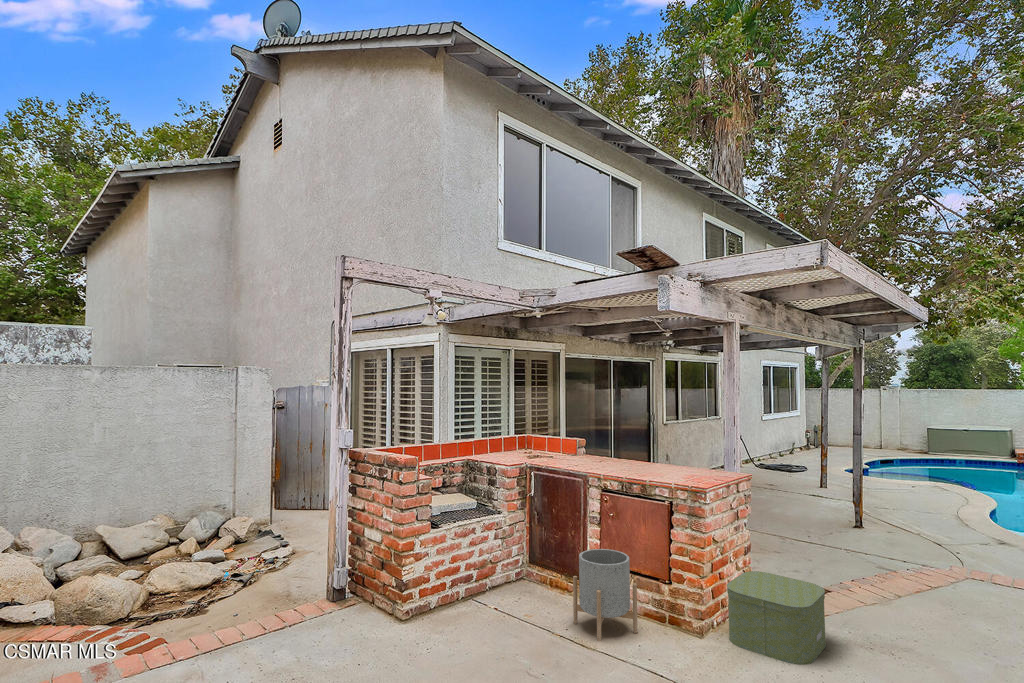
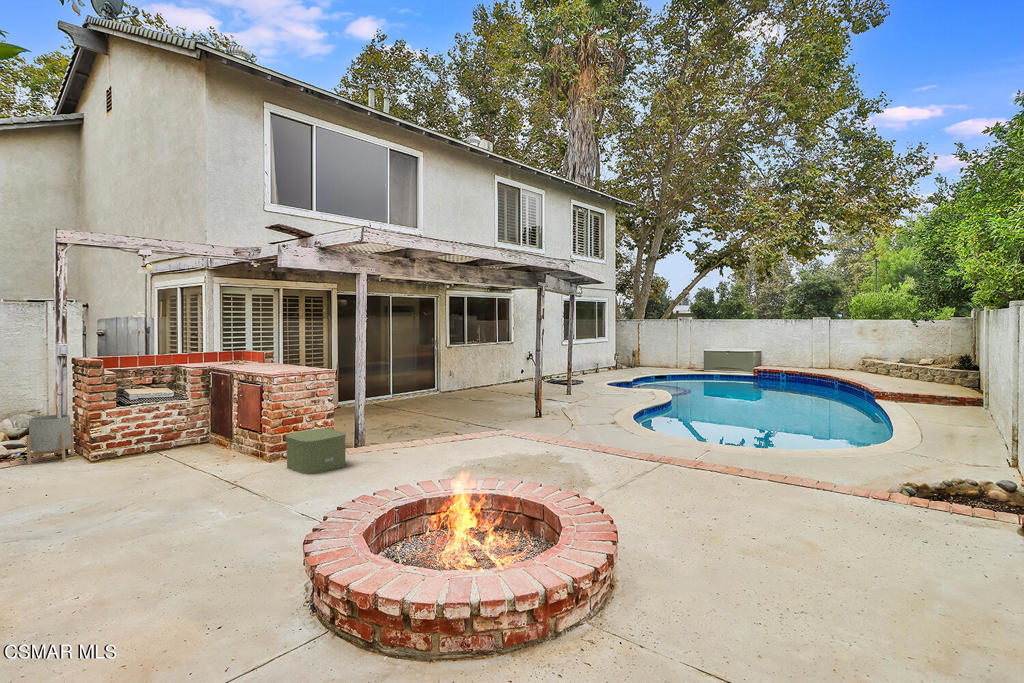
planter: present [573,549,638,642] -> present [26,414,74,465]

